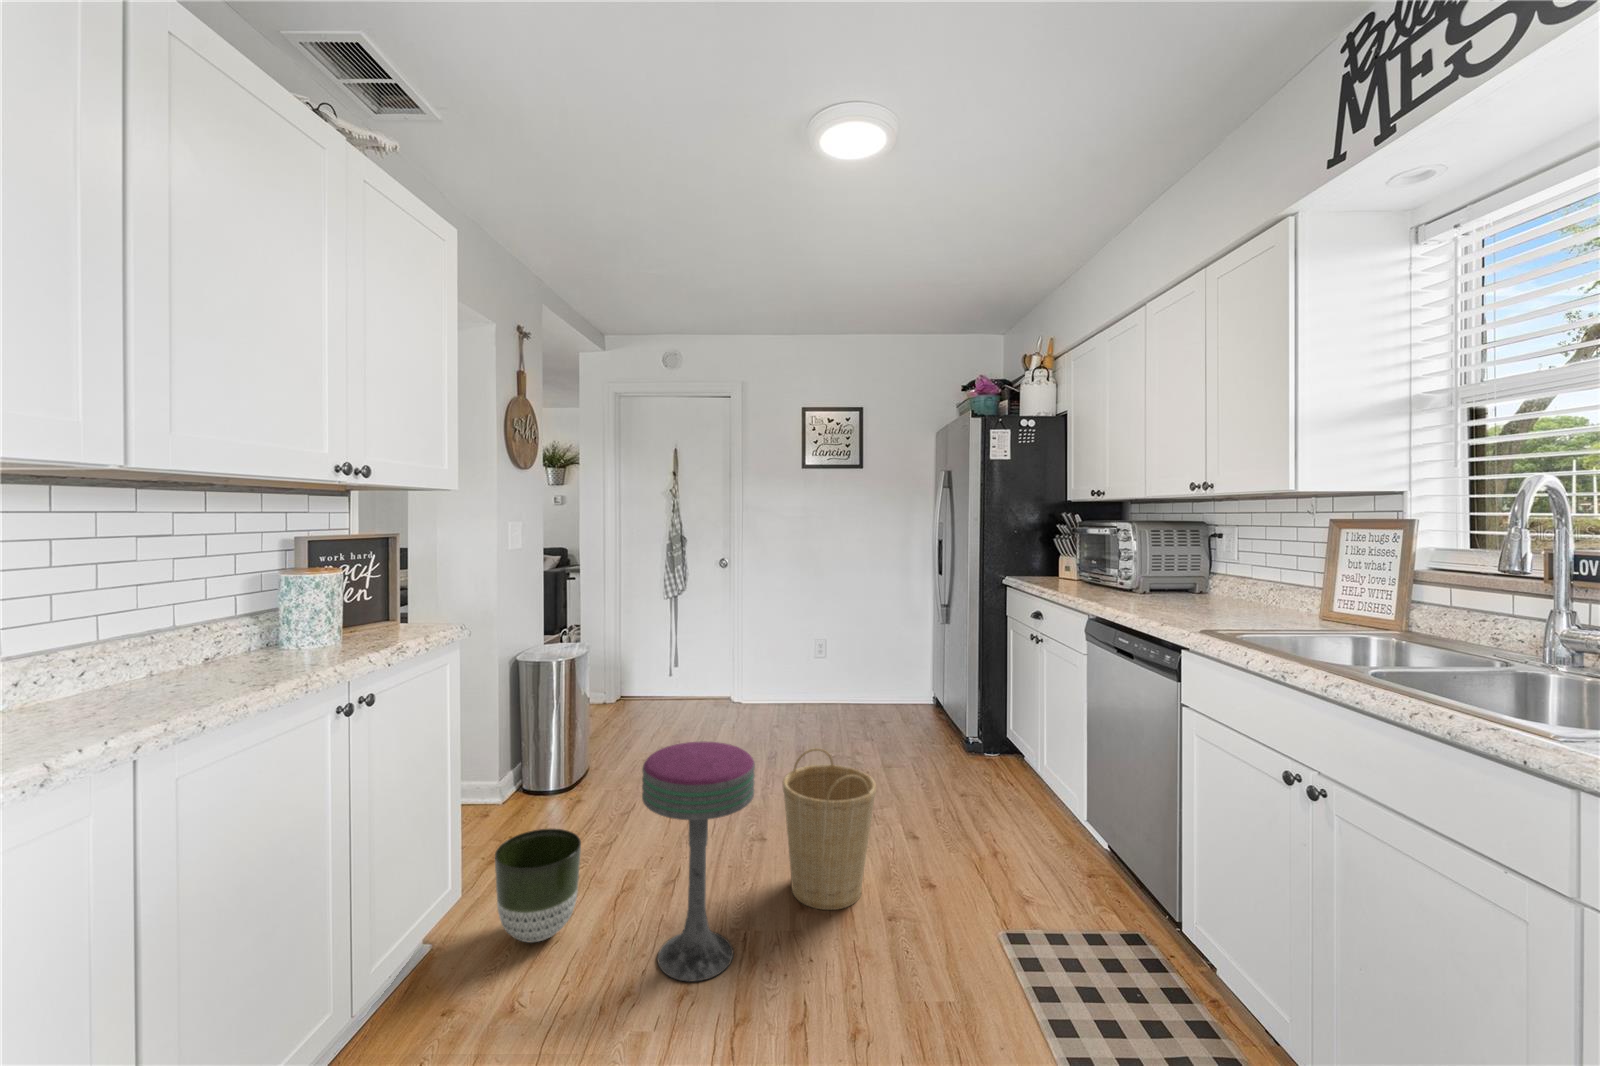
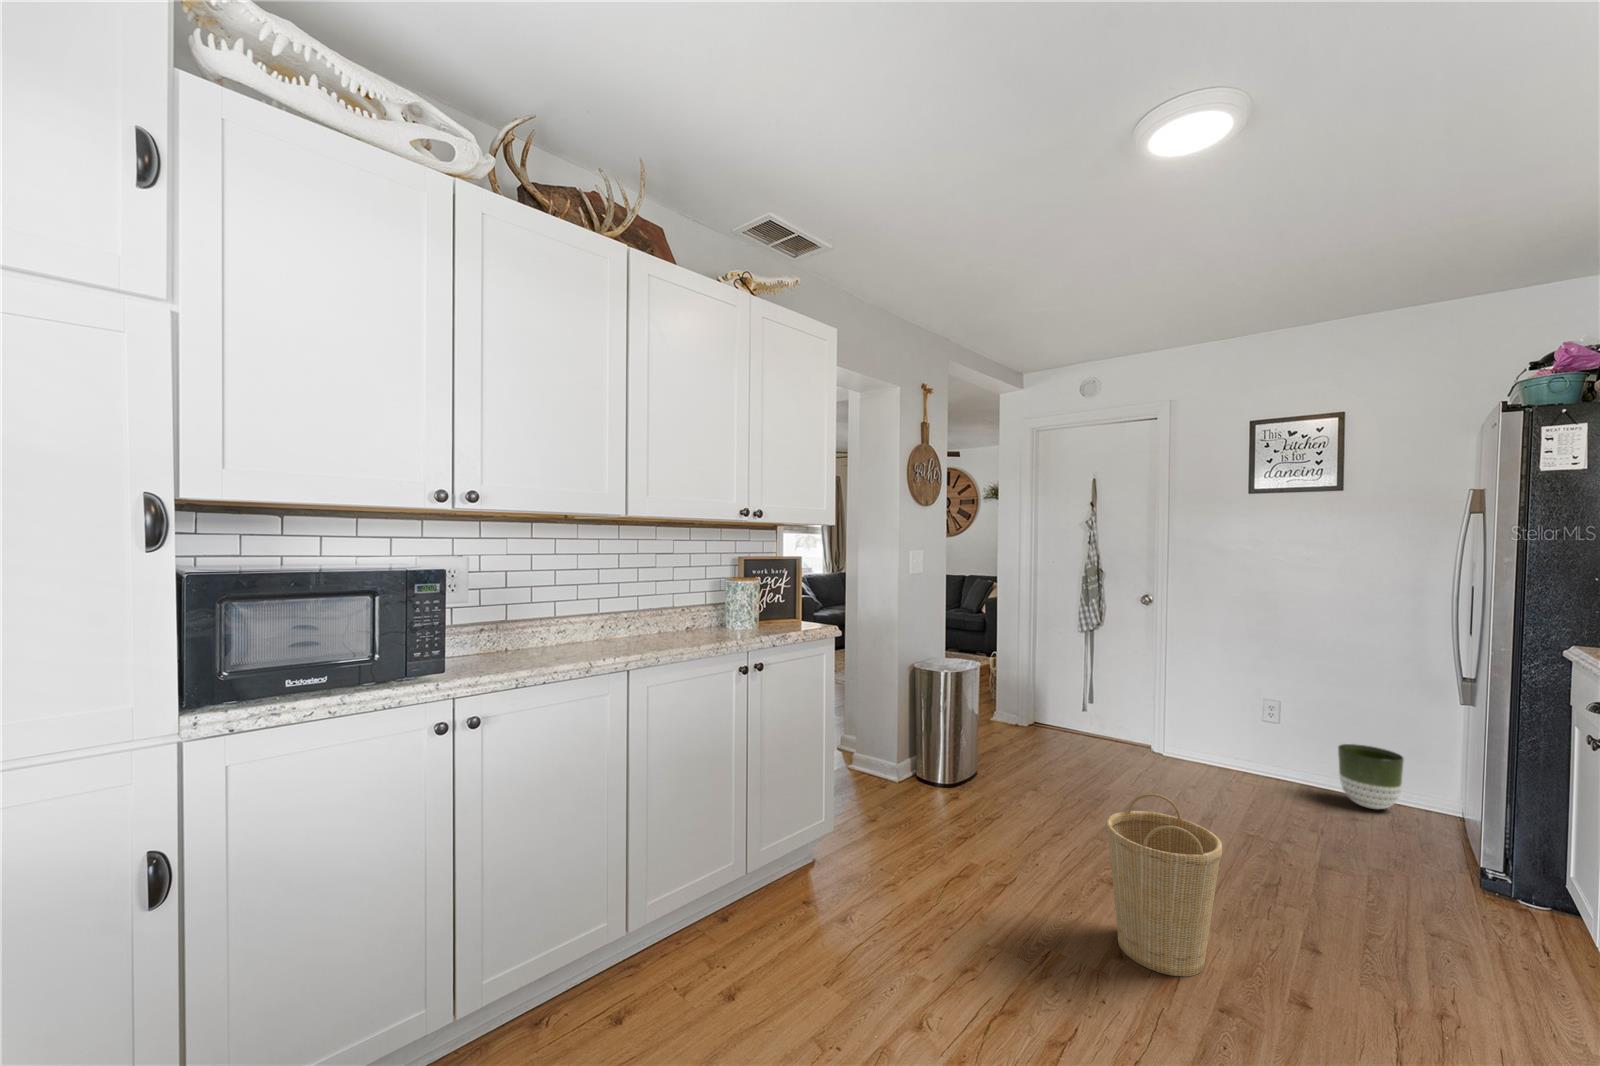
bar stool: present [642,742,755,982] -> none [942,749,1049,971]
planter: present [495,829,581,942] -> present [1338,744,1404,809]

